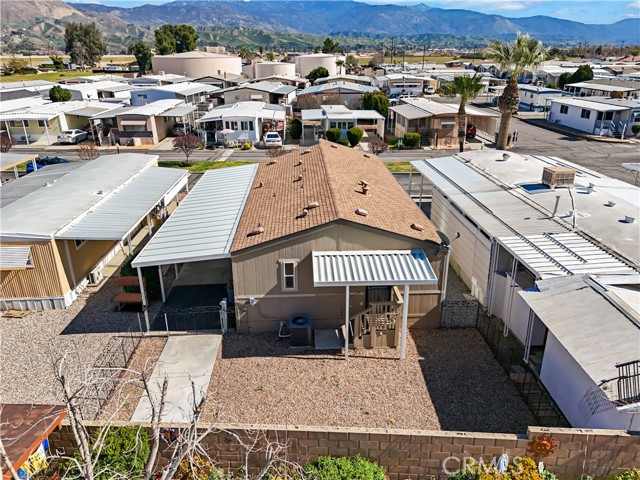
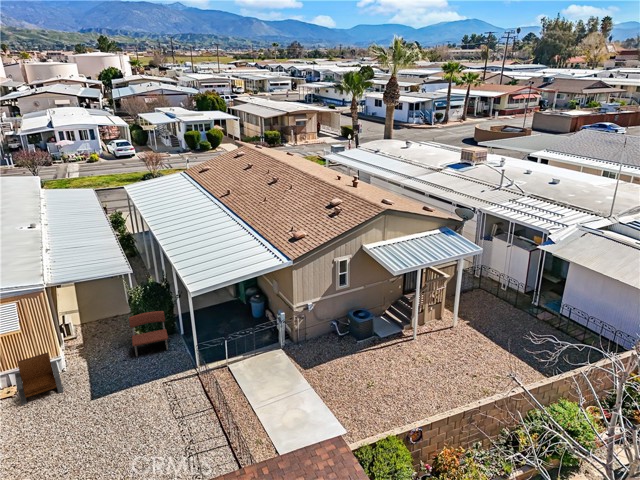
lounge chair: none [18,291,60,325] -> present [15,353,63,405]

